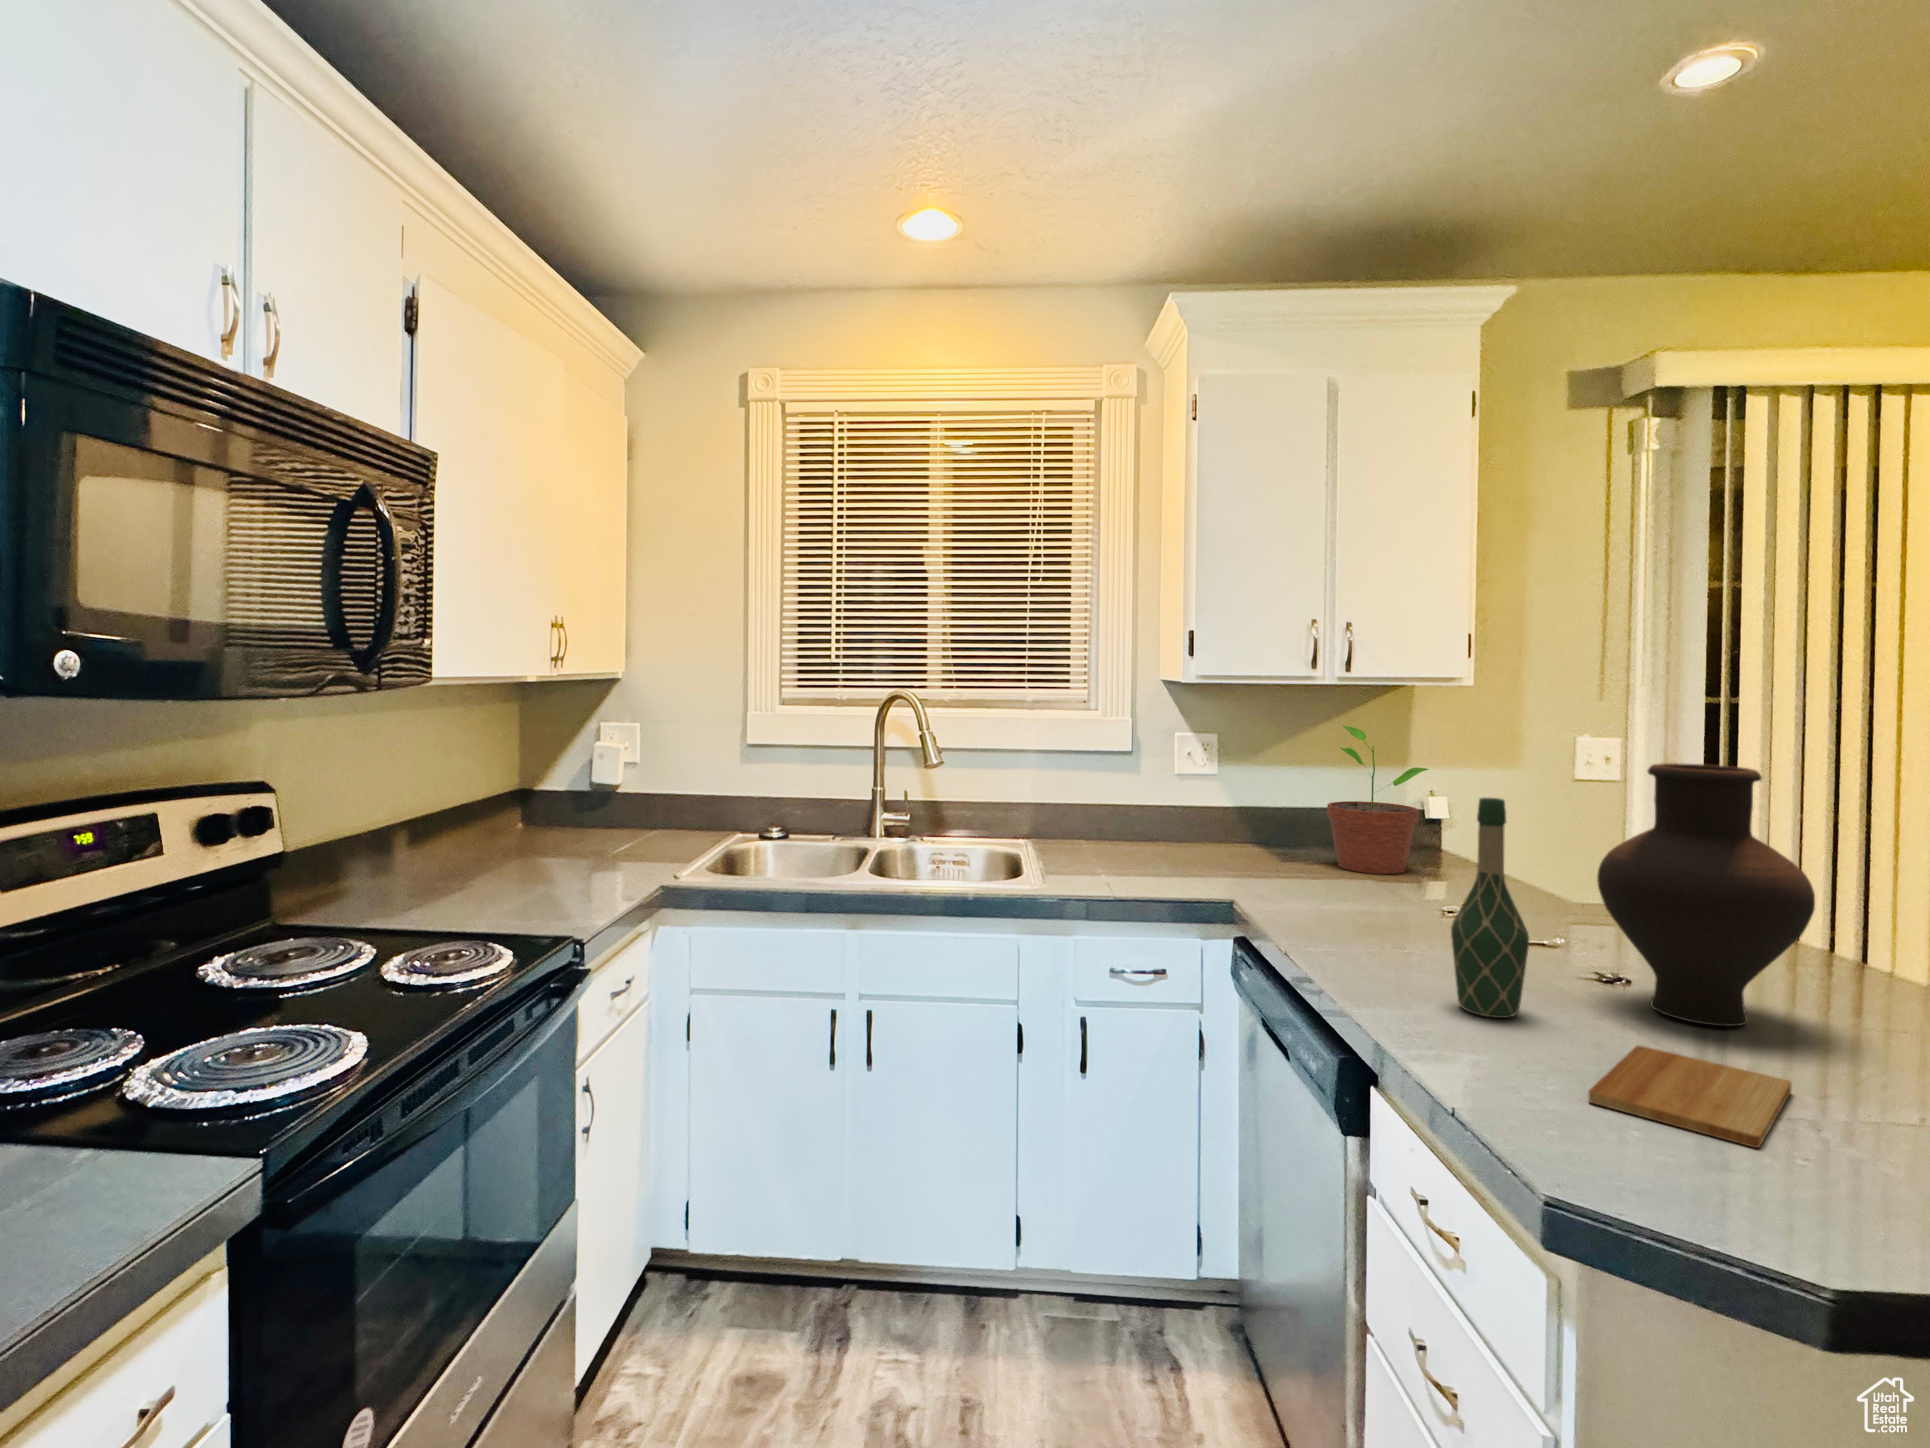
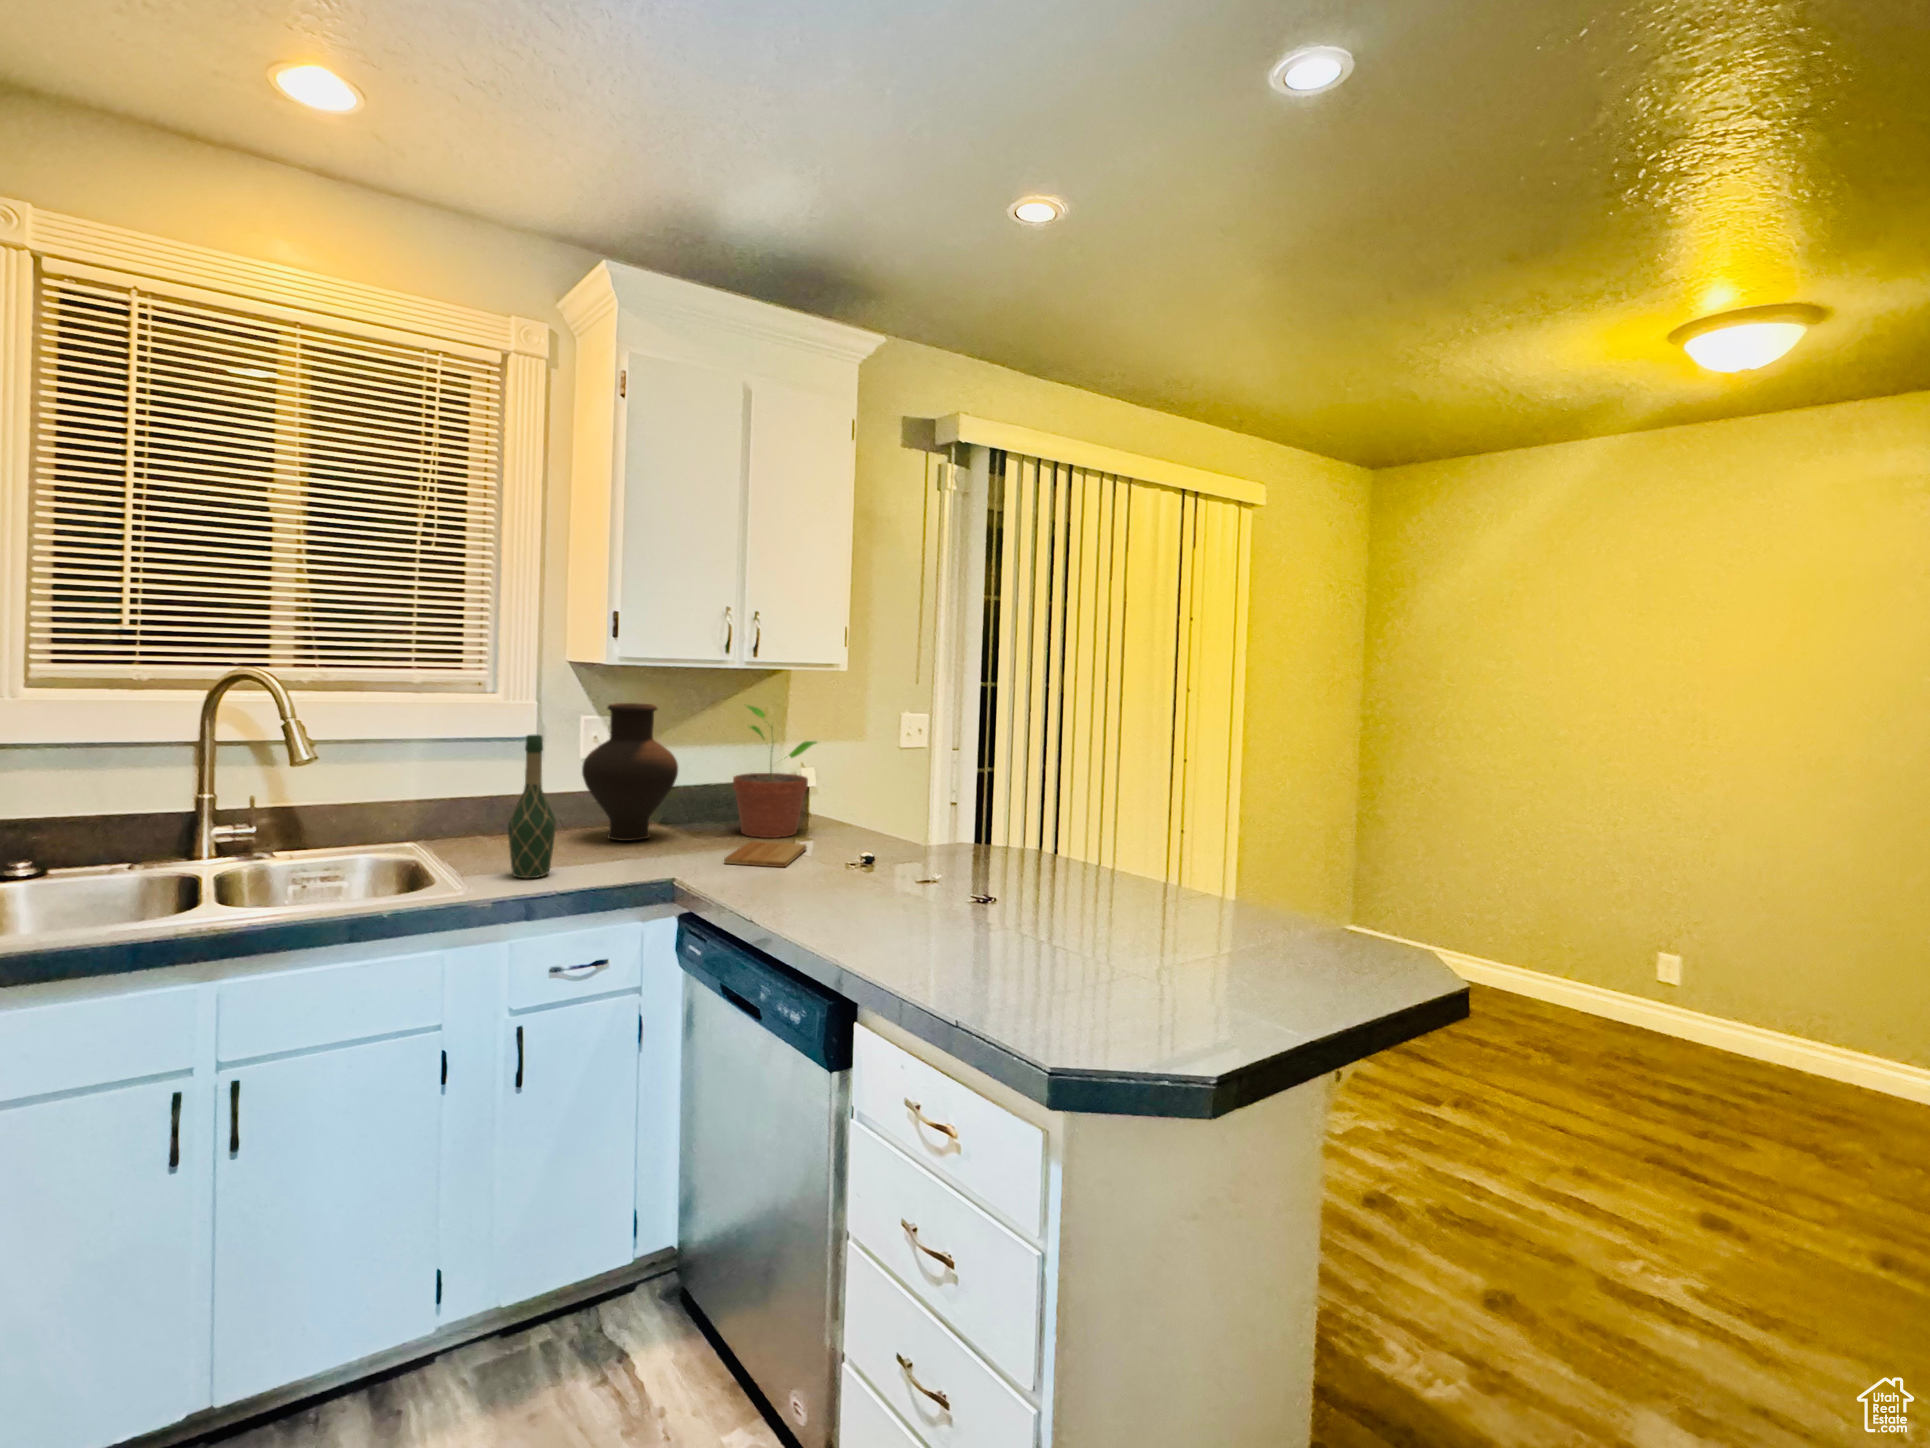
vase: present [1597,763,1815,1026] -> present [582,703,678,841]
wine bottle: present [1451,798,1529,1018] -> present [508,735,556,878]
cutting board: present [1589,1046,1791,1148] -> present [724,841,807,867]

